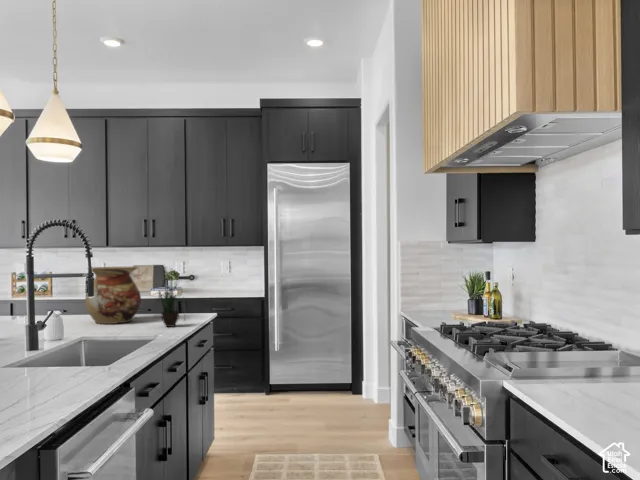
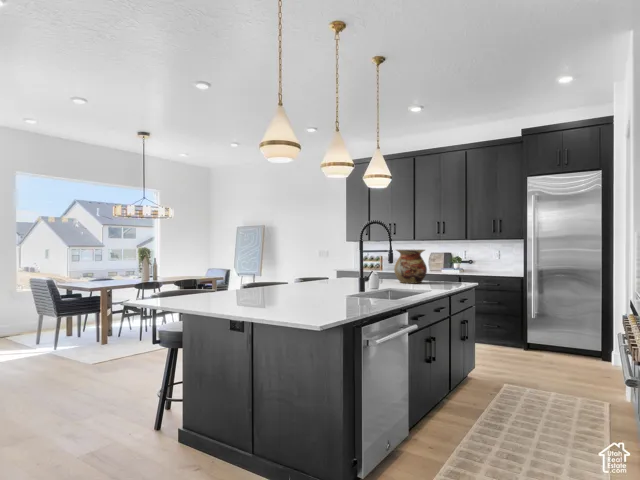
potted plant: present [159,272,179,327] -> none [430,244,453,287]

